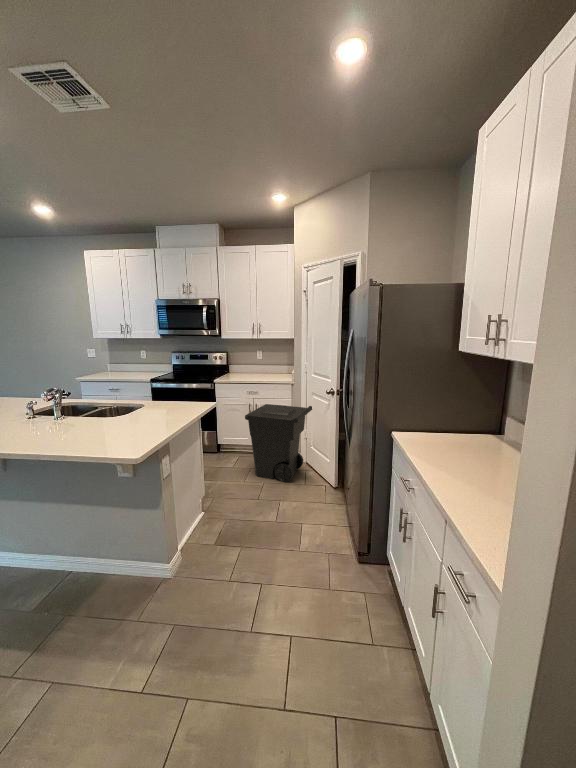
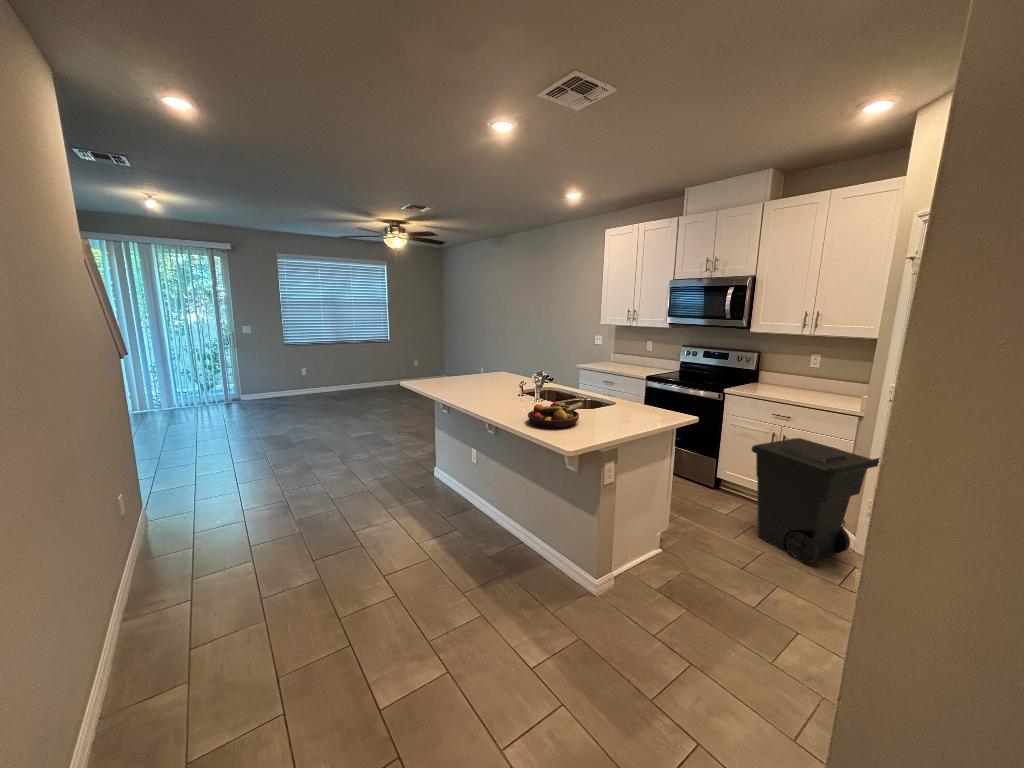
fruit bowl: none [63,409,124,445] -> present [528,402,582,429]

